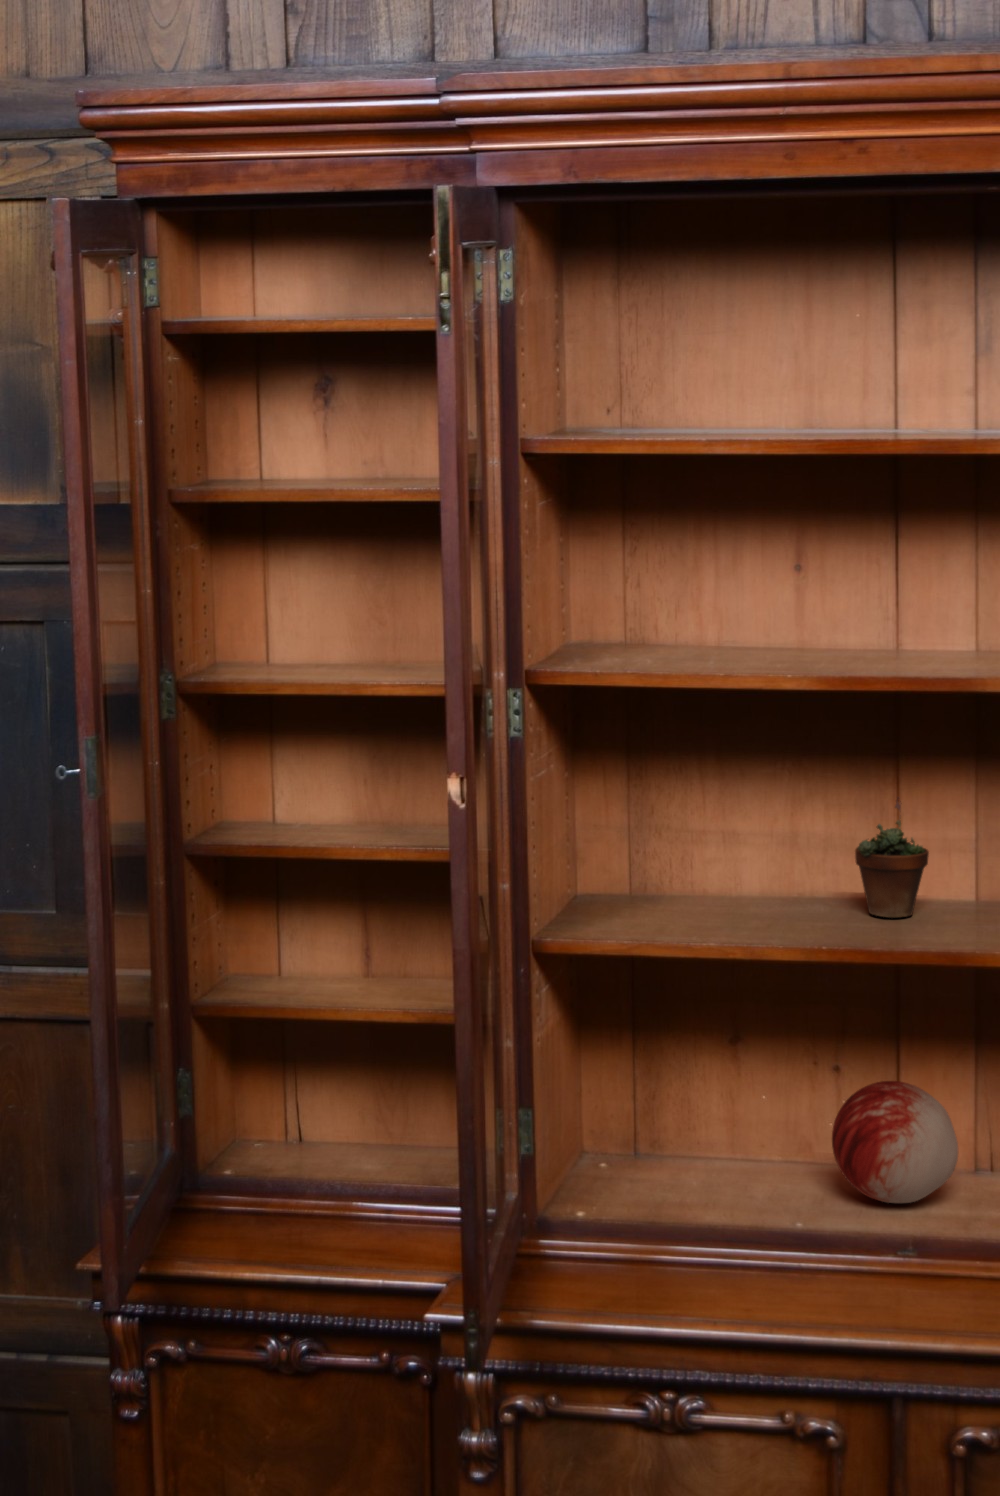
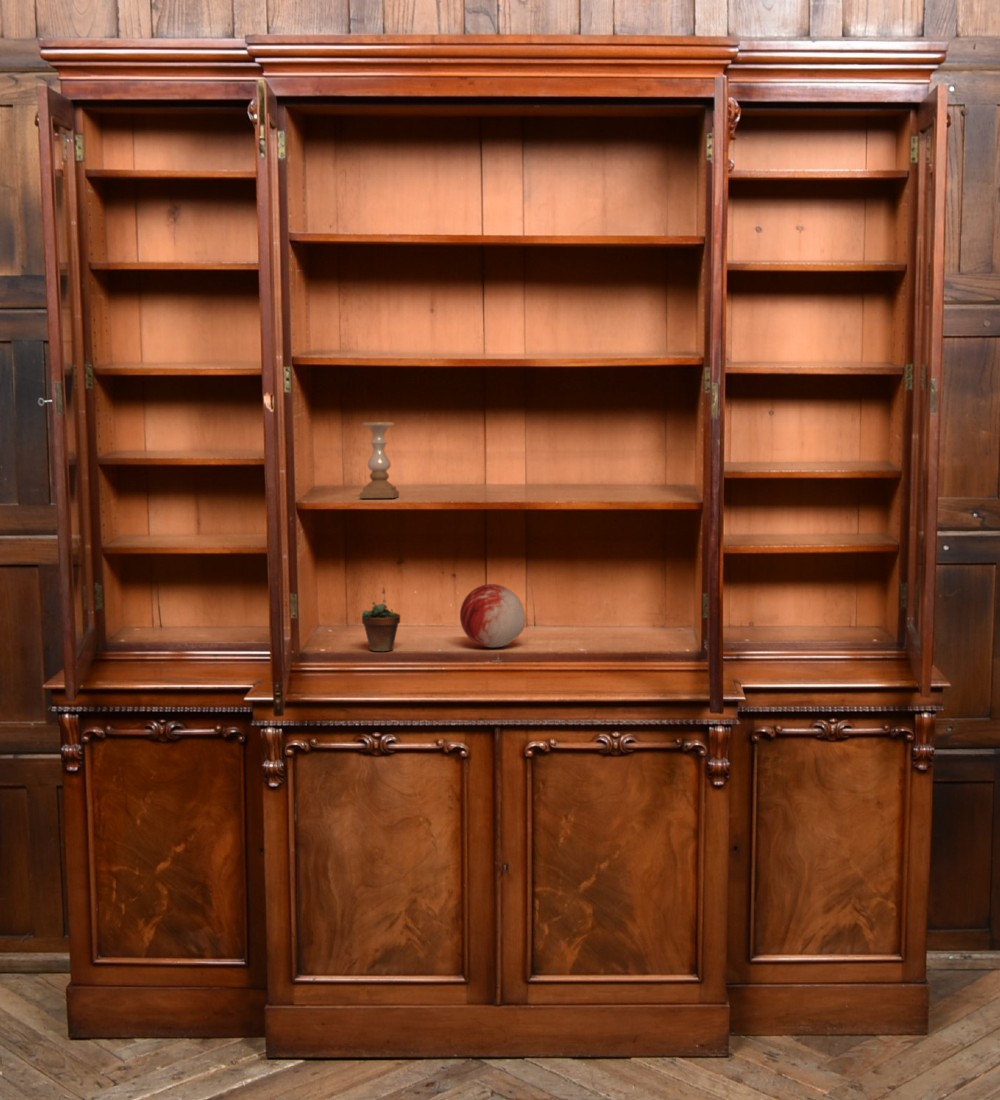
candle holder: none [648,765,721,914] -> present [360,422,399,498]
succulent plant: present [855,797,929,918] -> present [362,588,400,651]

